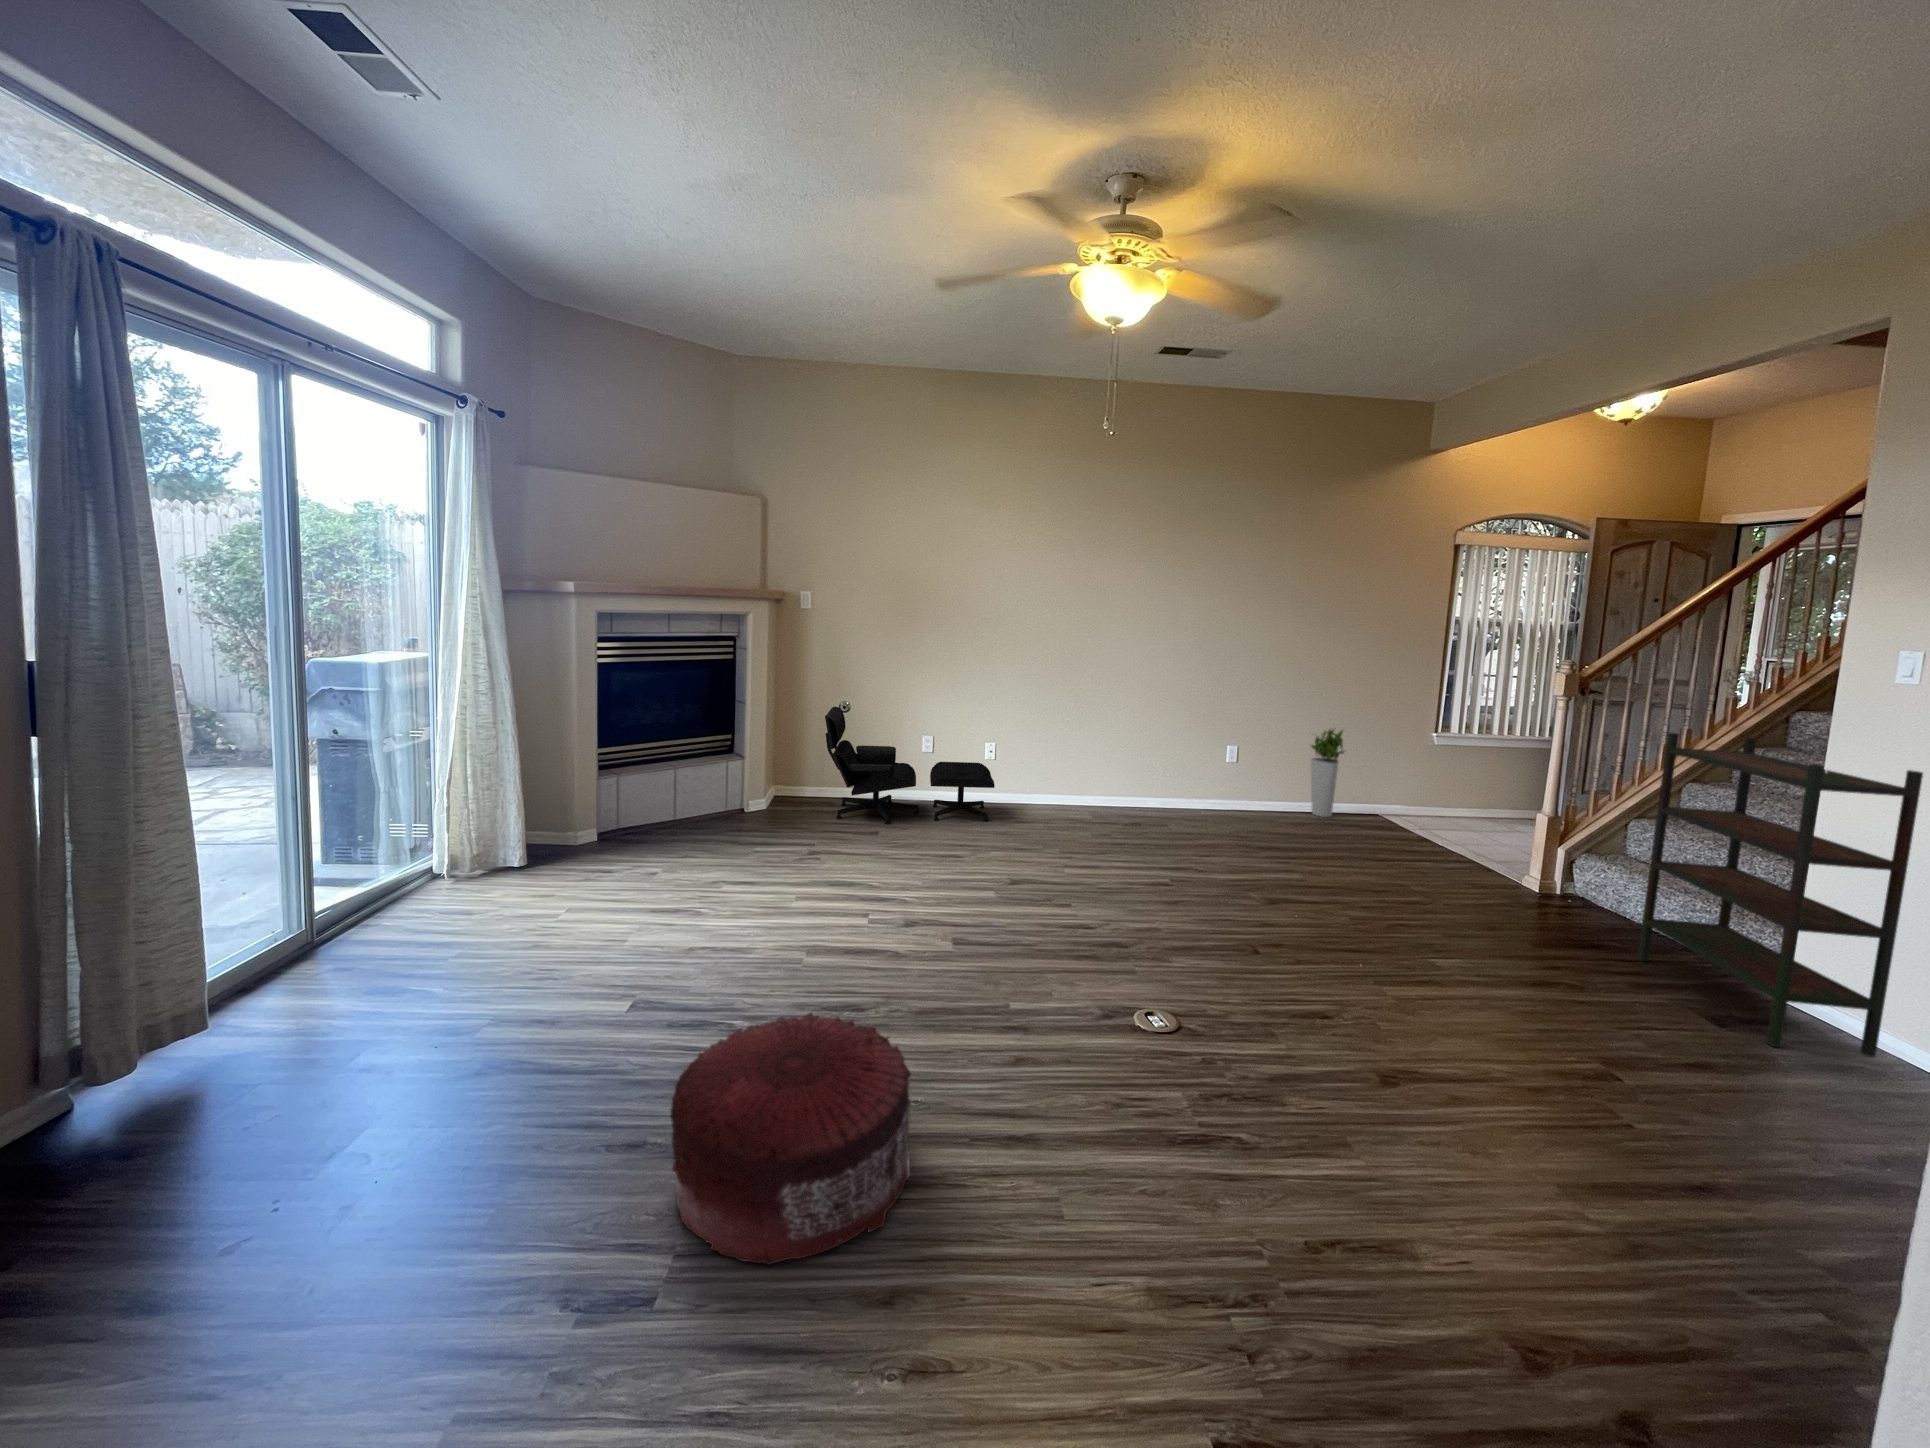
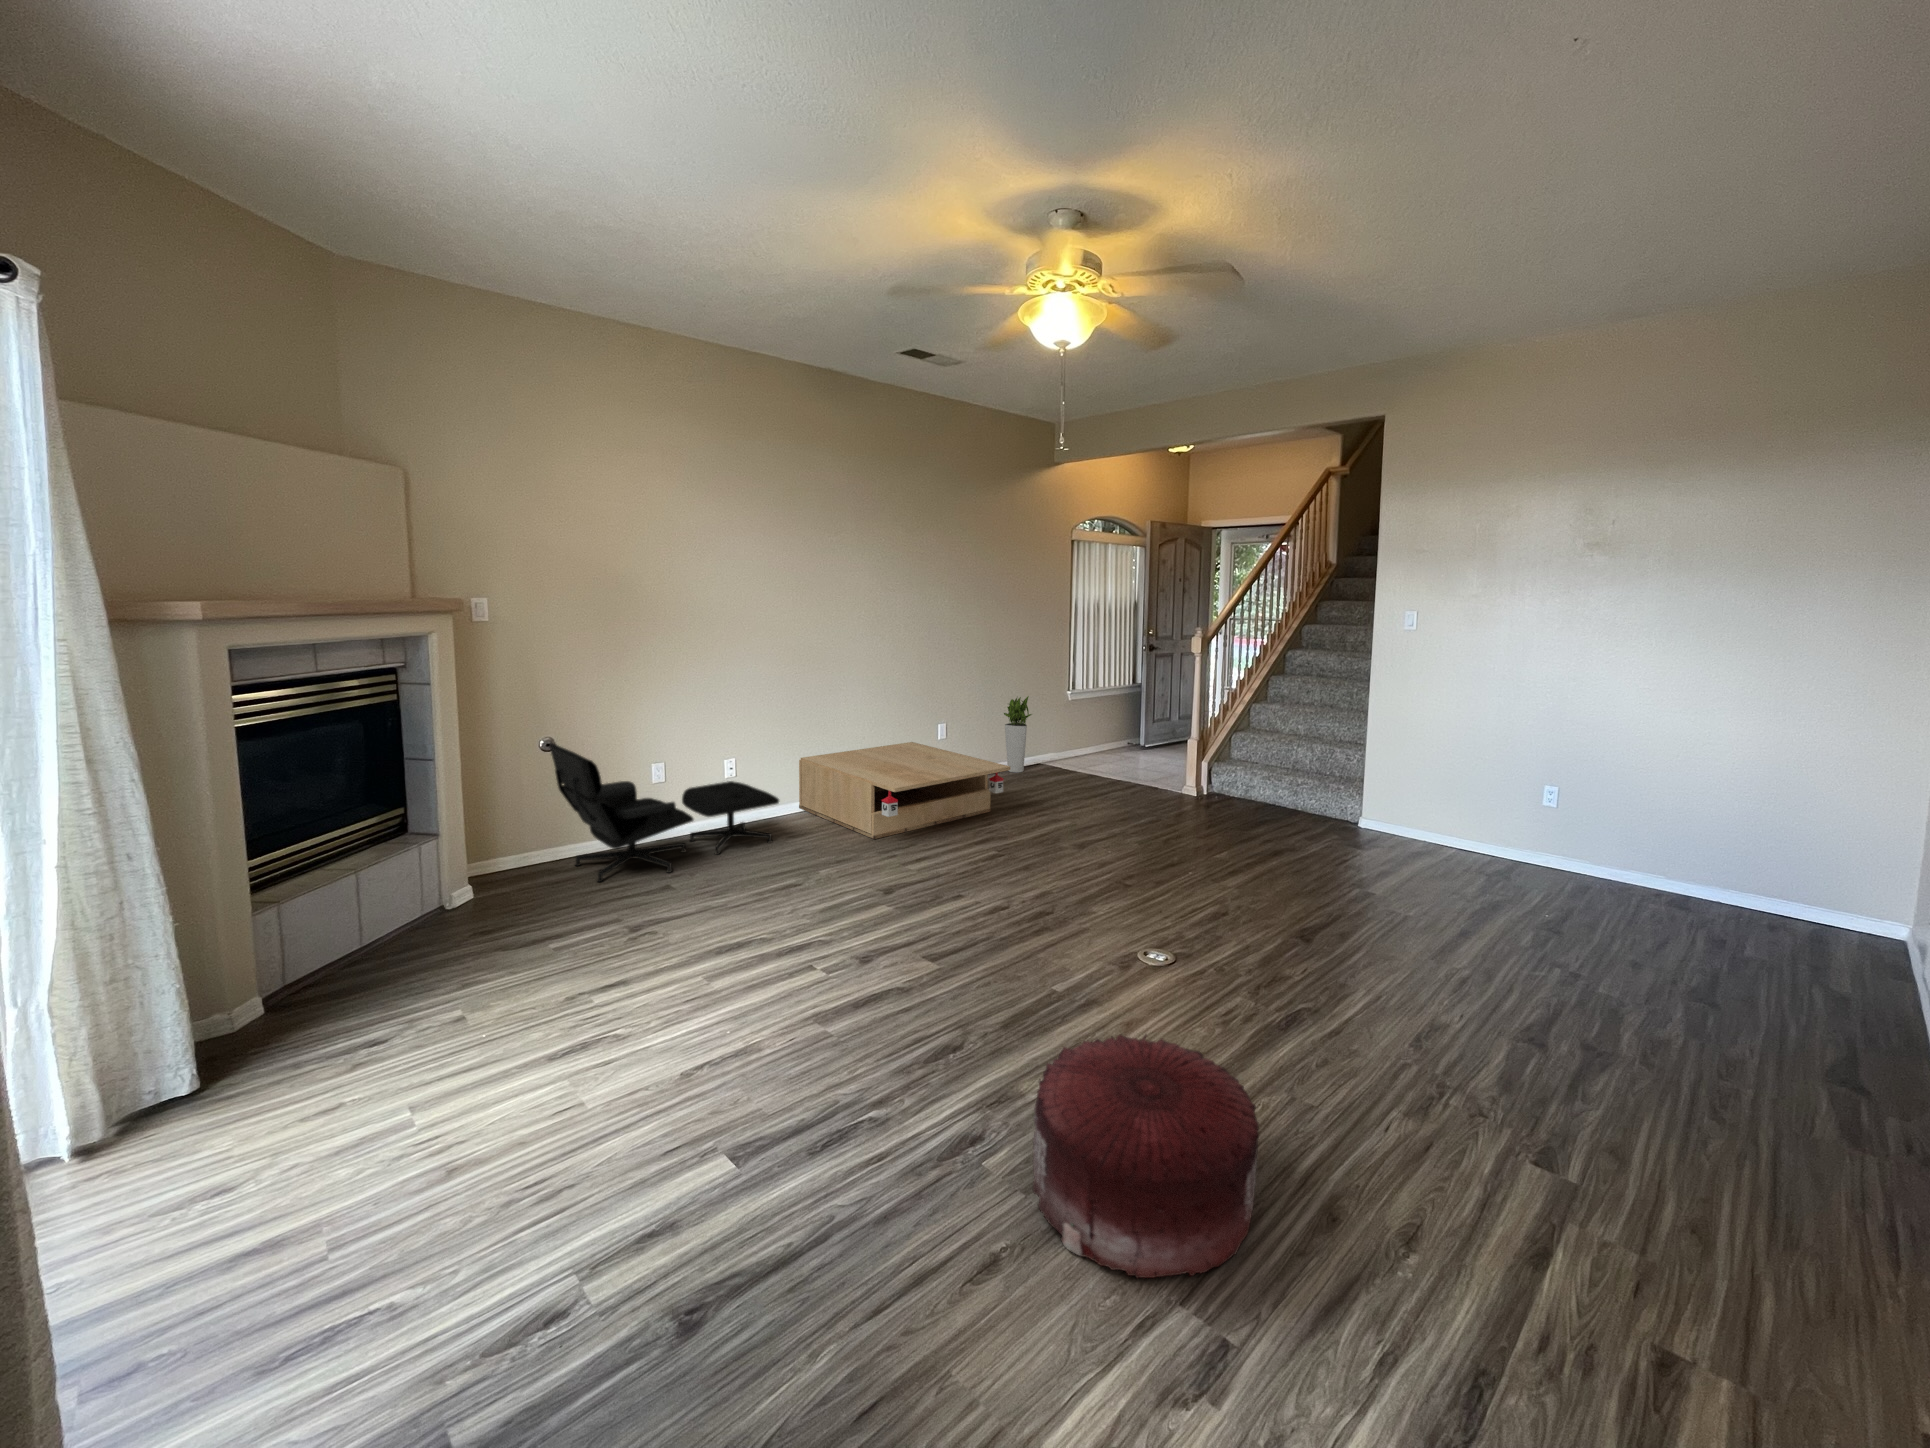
bookshelf: present [1637,733,1923,1057] -> none [1287,675,1428,854]
coffee table: none [1050,754,1238,844] -> present [799,742,1010,839]

